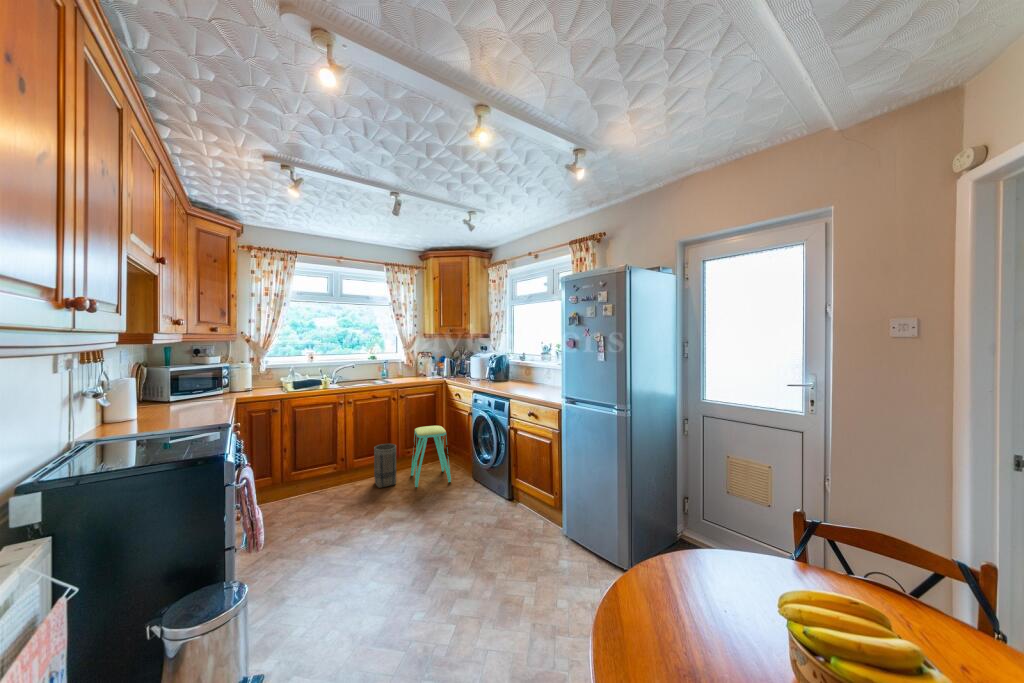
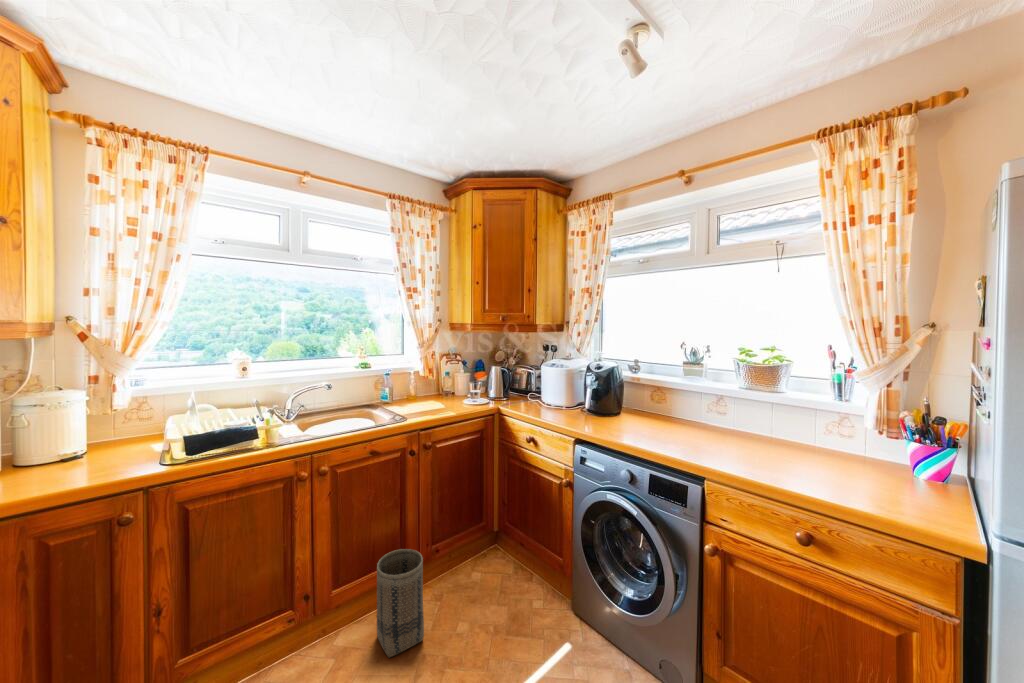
stool: present [411,426,451,487] -> none [446,502,534,651]

